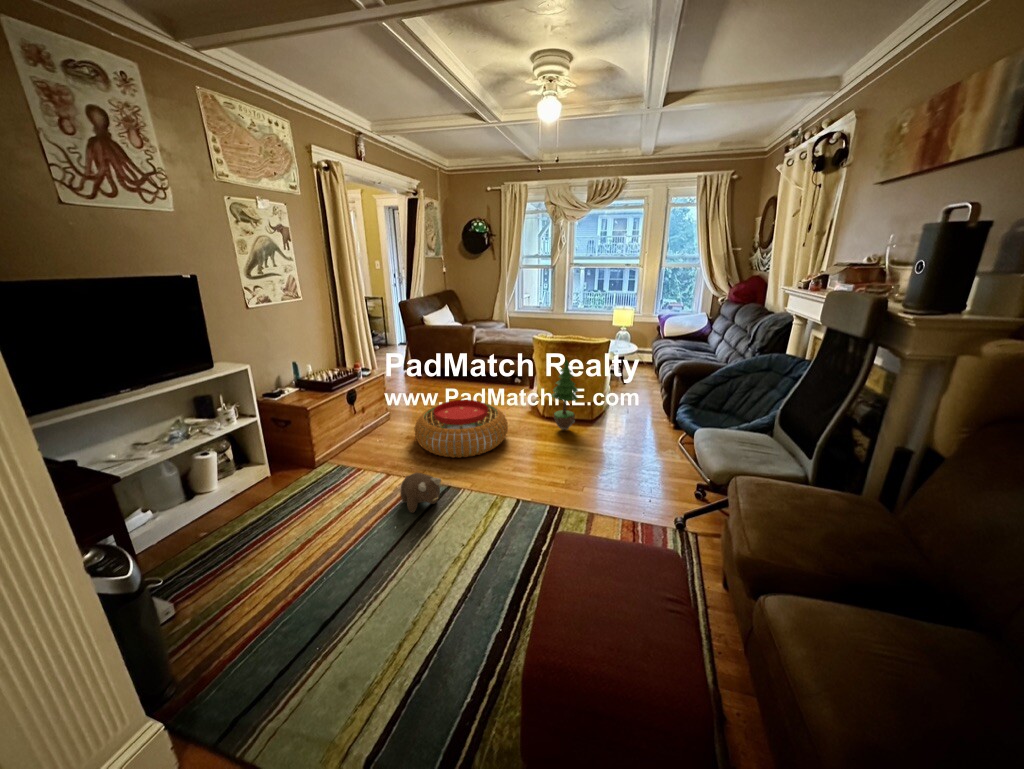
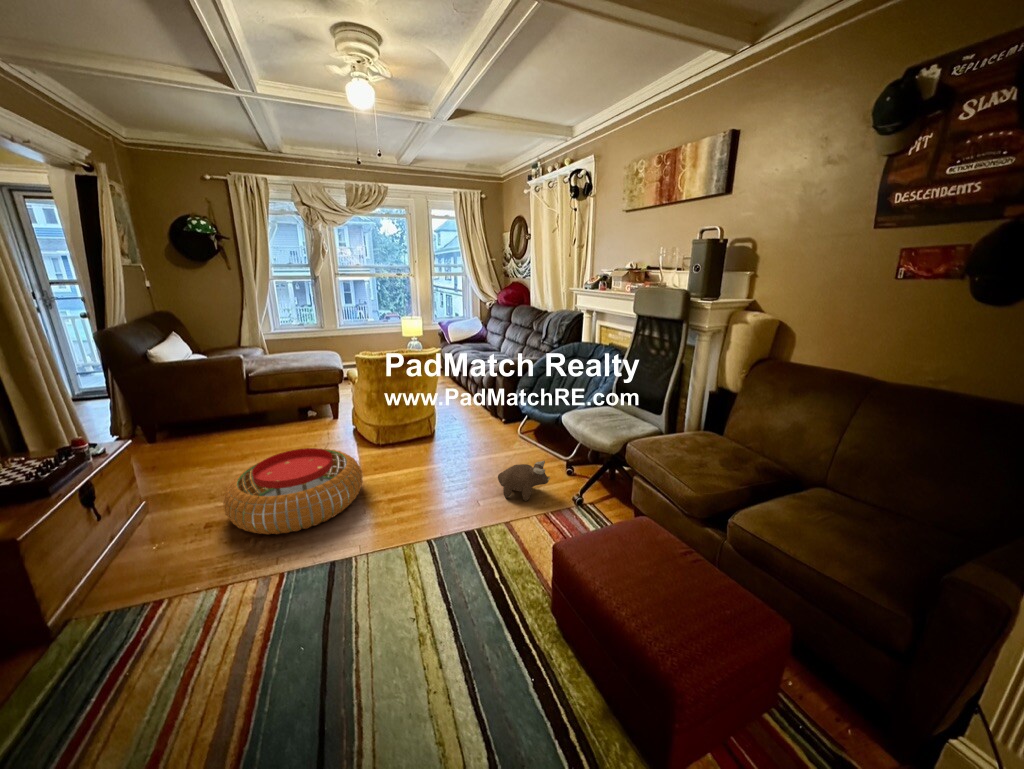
potted tree: present [552,360,578,430] -> none [395,375,427,455]
plush toy: present [401,473,441,513] -> present [498,461,550,501]

